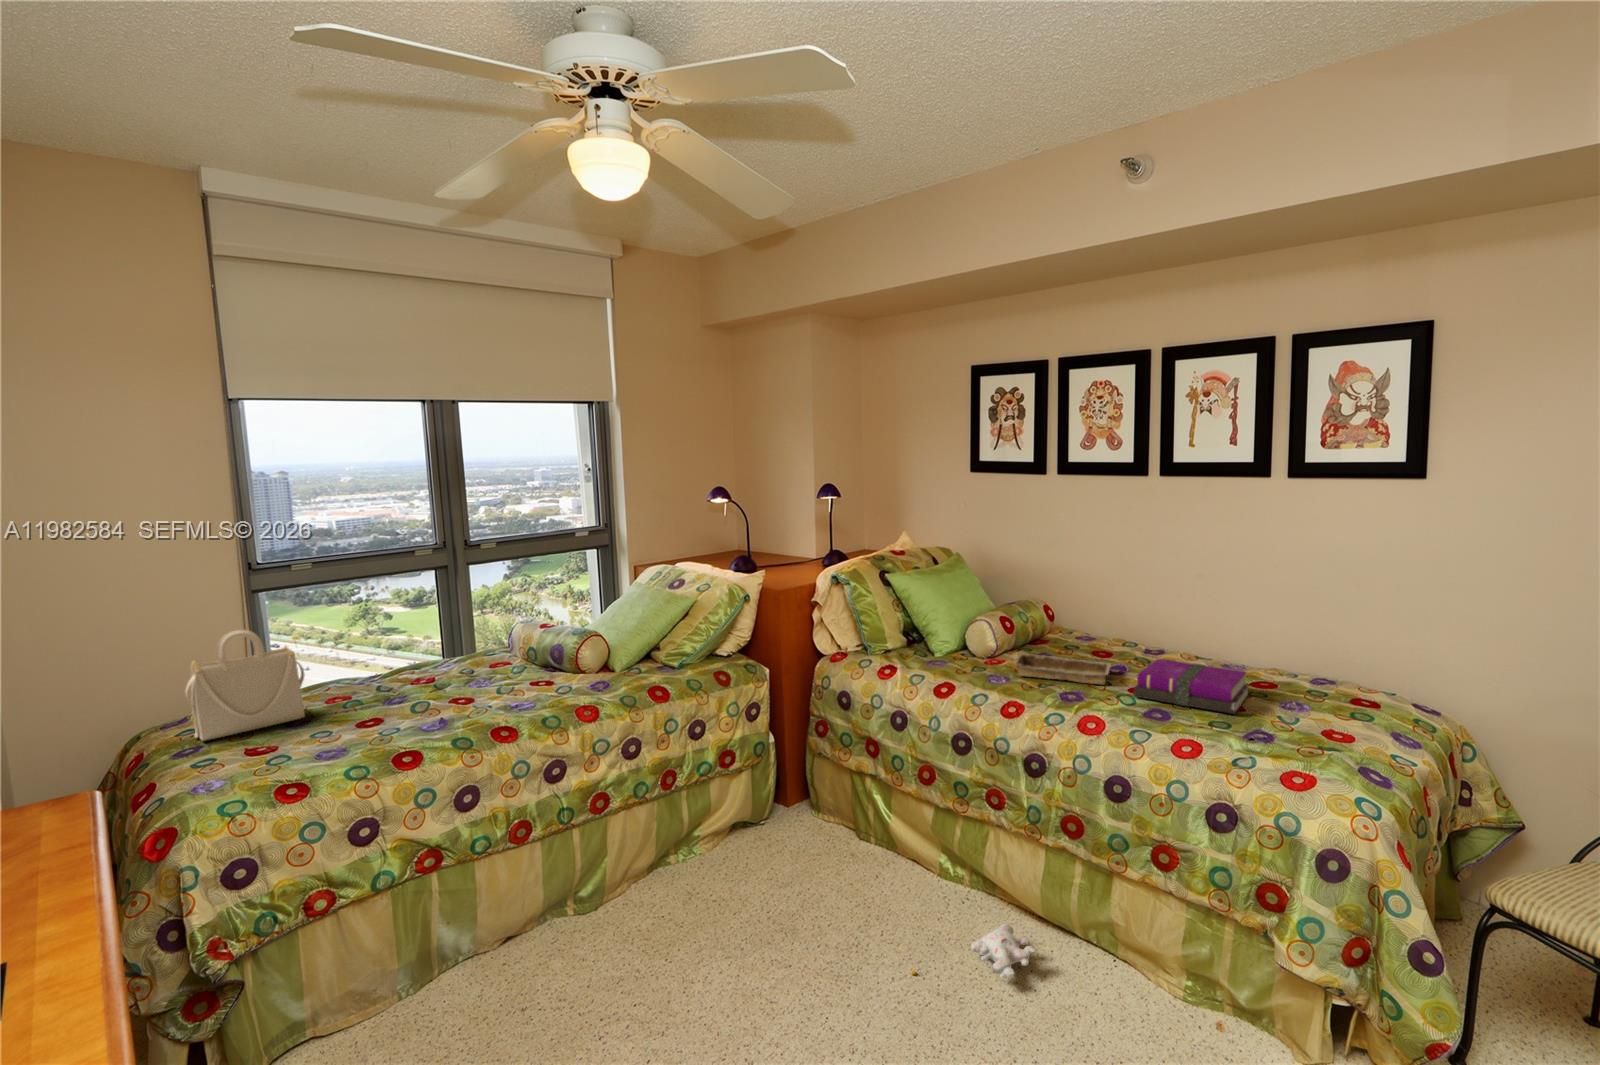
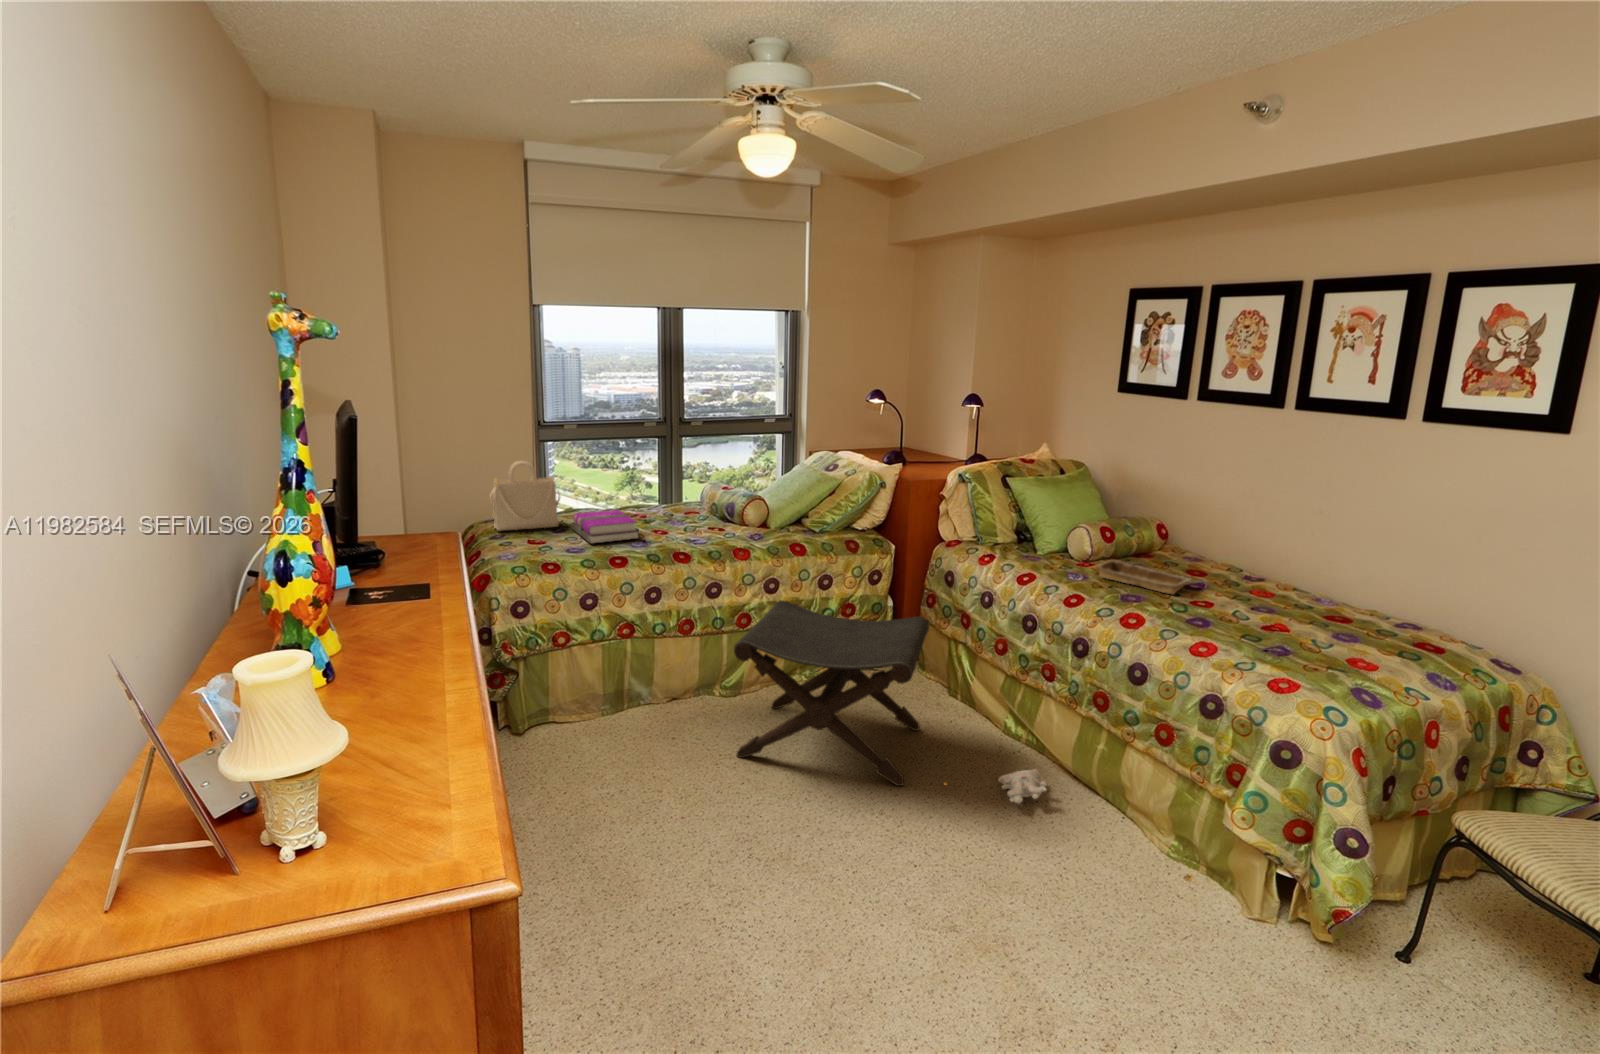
notebook: present [1134,659,1249,714] -> present [571,510,639,544]
footstool: none [619,758,867,1009] -> present [734,601,929,786]

